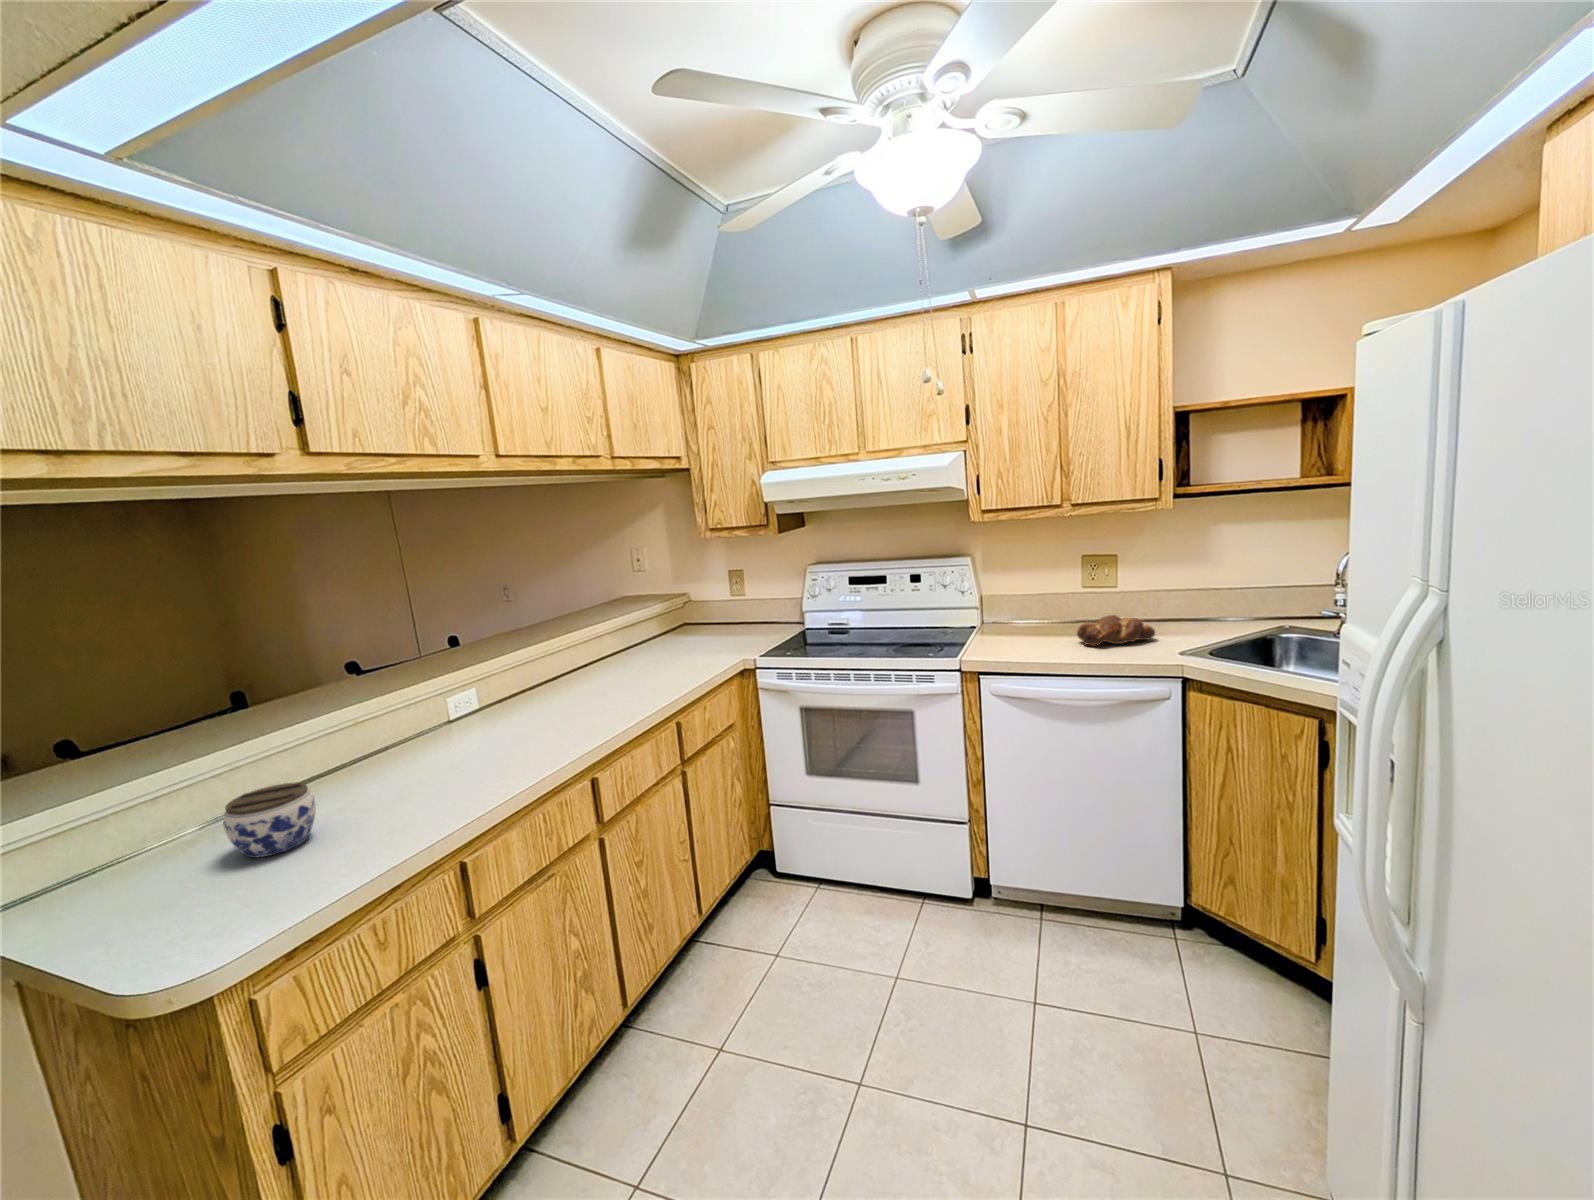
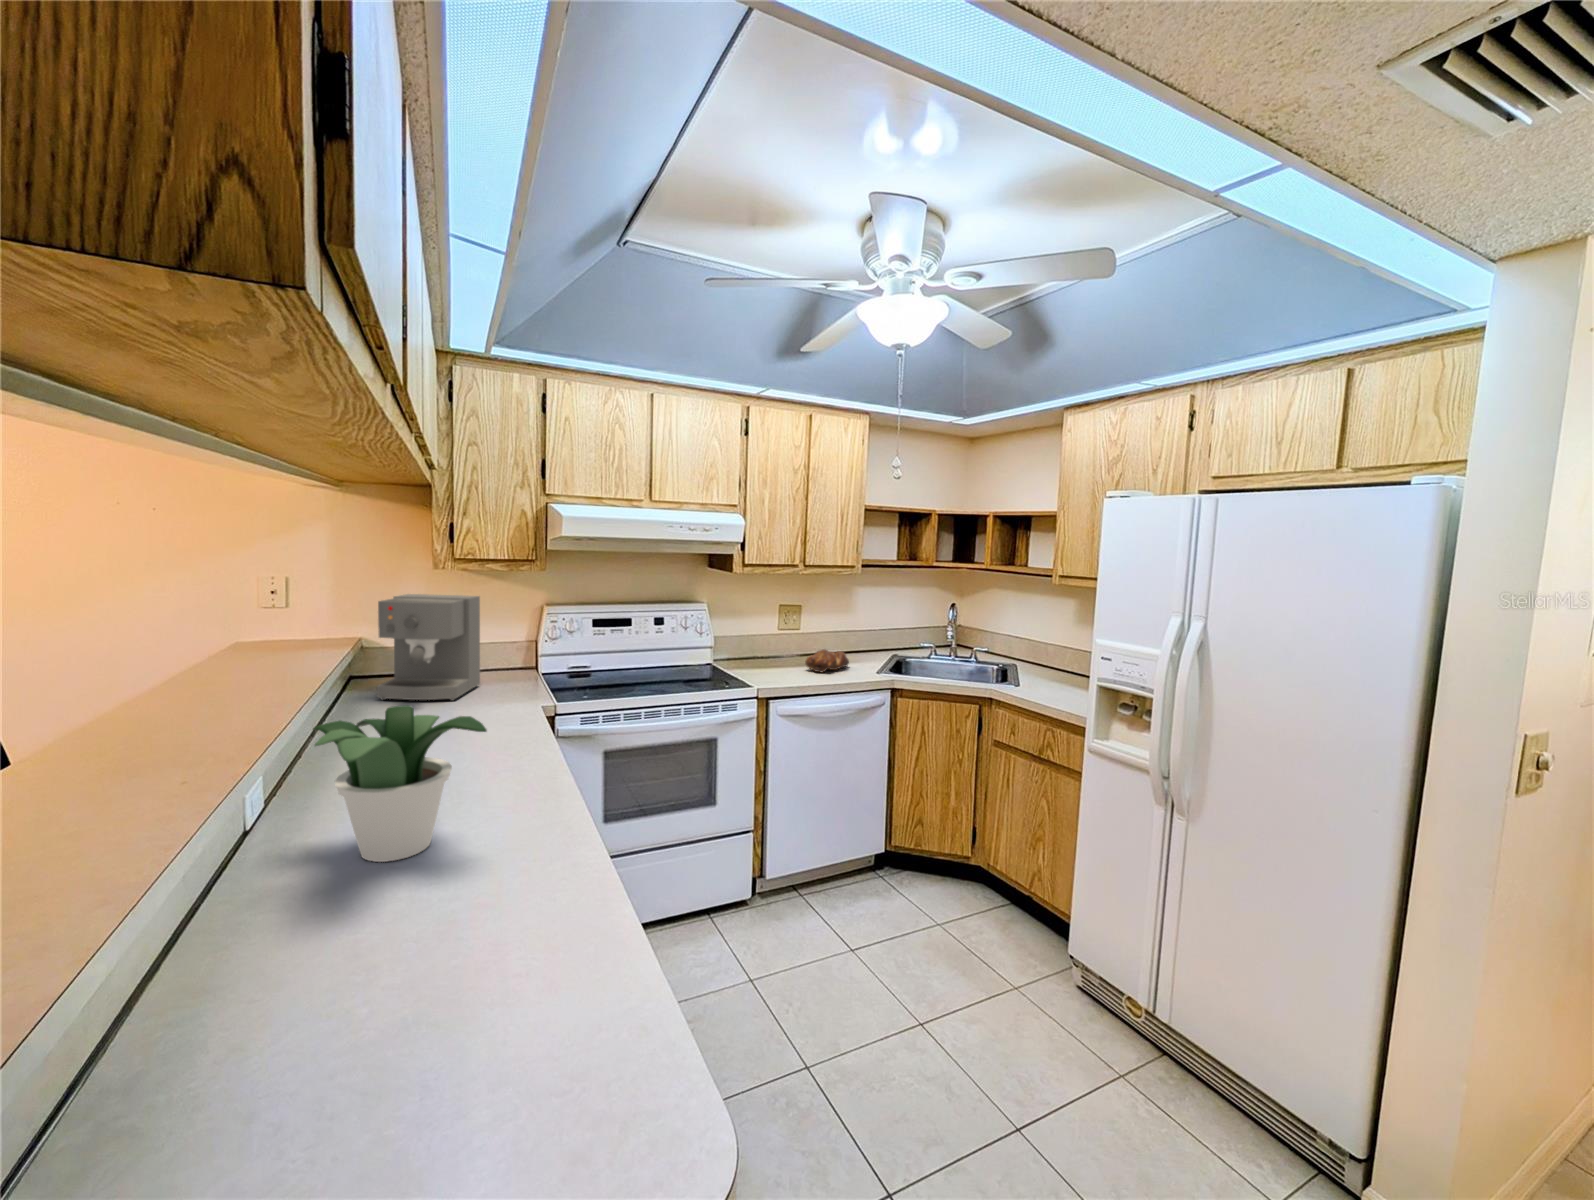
coffee maker: none [653,561,740,650] -> present [377,594,480,701]
potted plant: none [383,654,517,757] -> present [313,705,487,862]
jar: present [223,783,316,858] -> none [283,924,442,1082]

